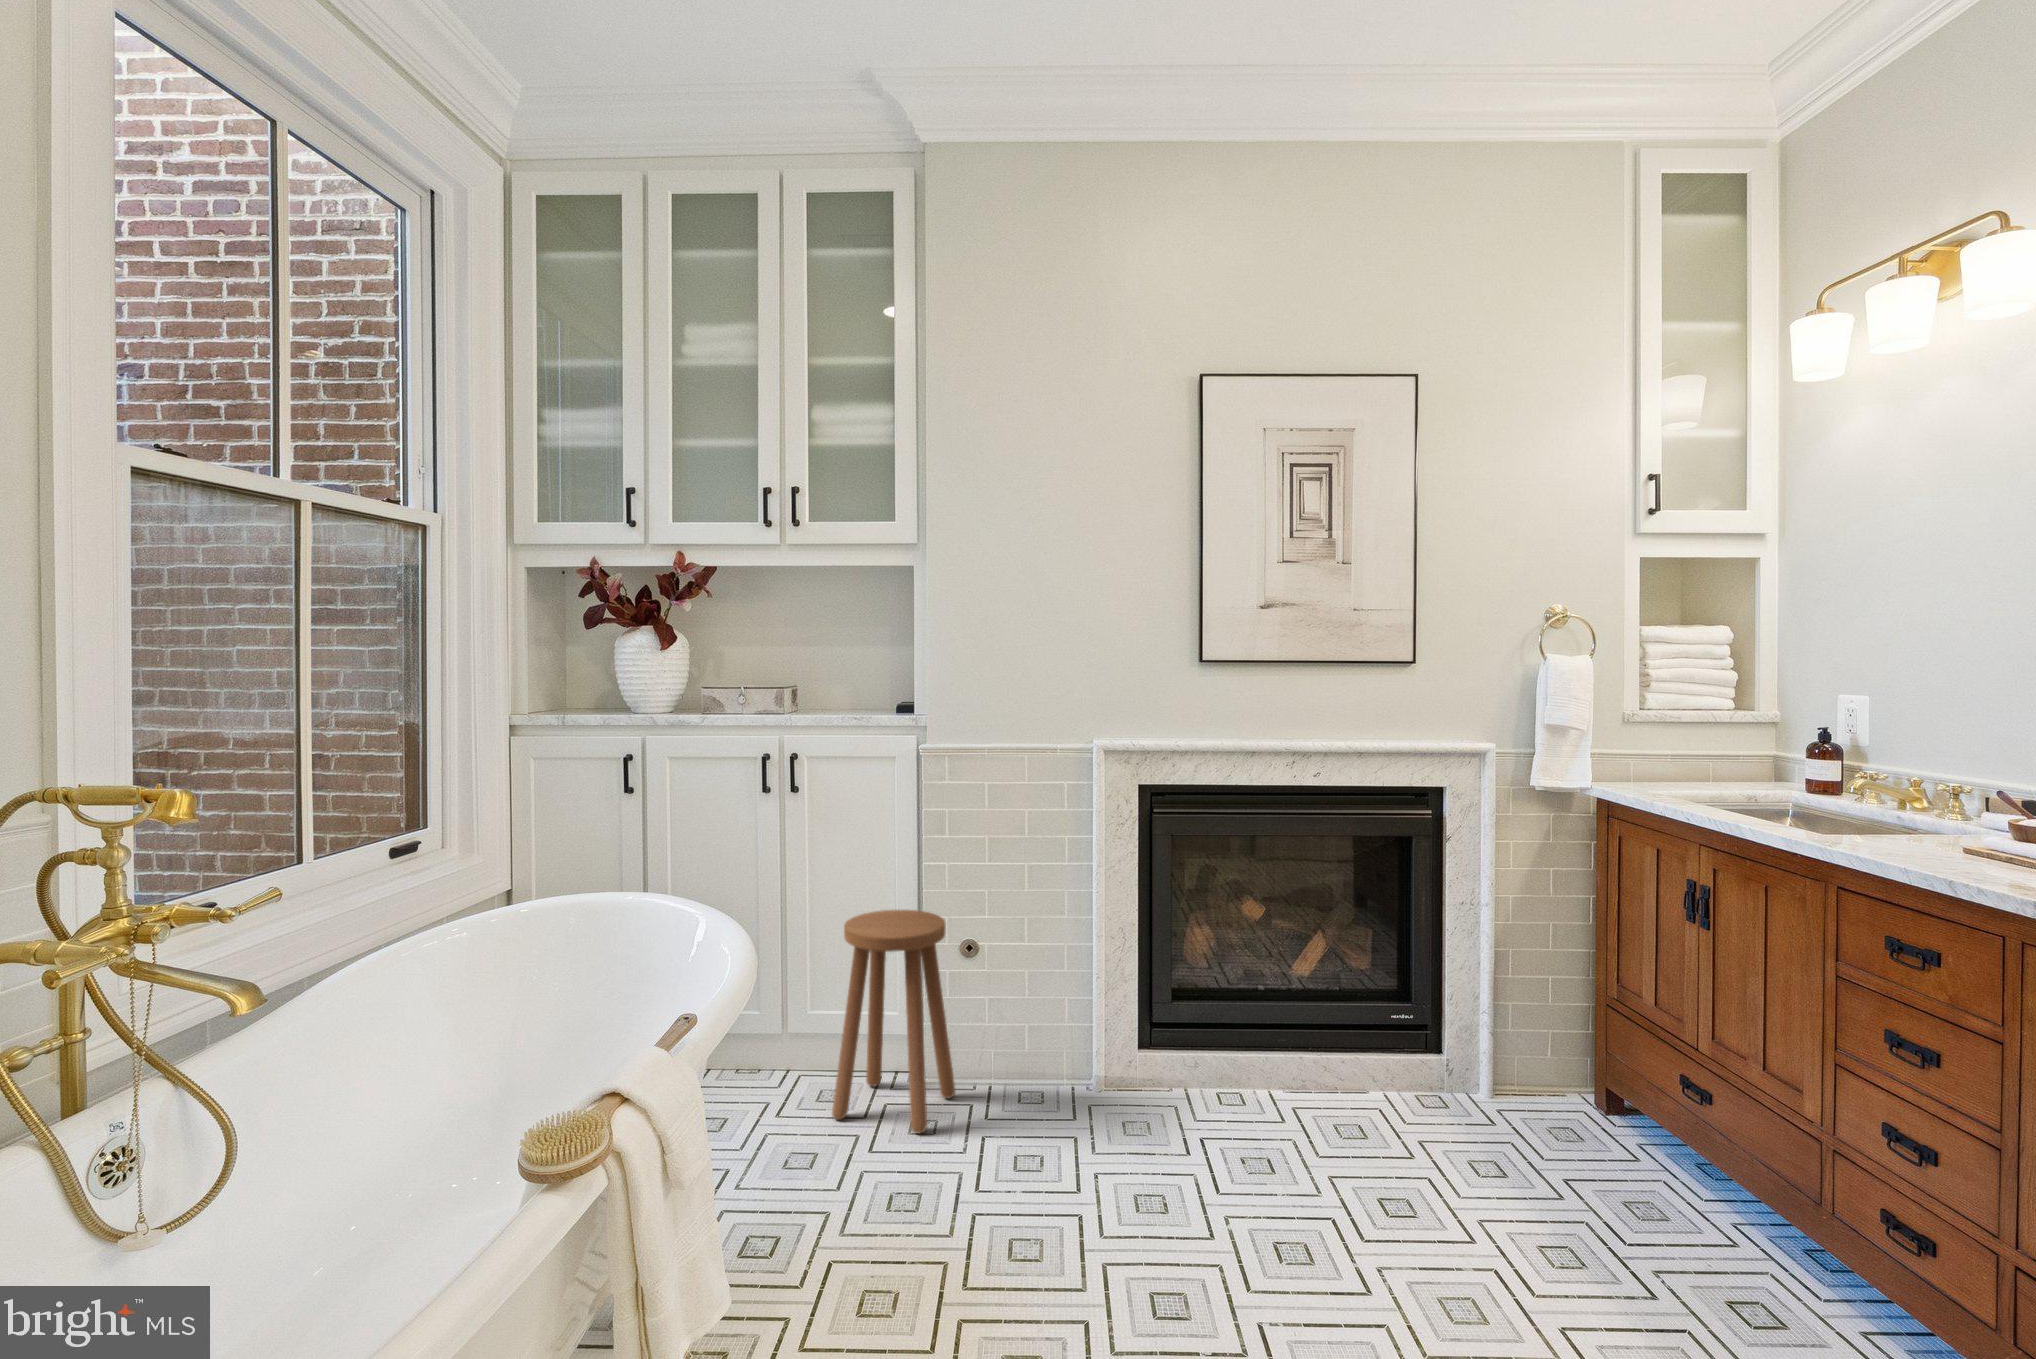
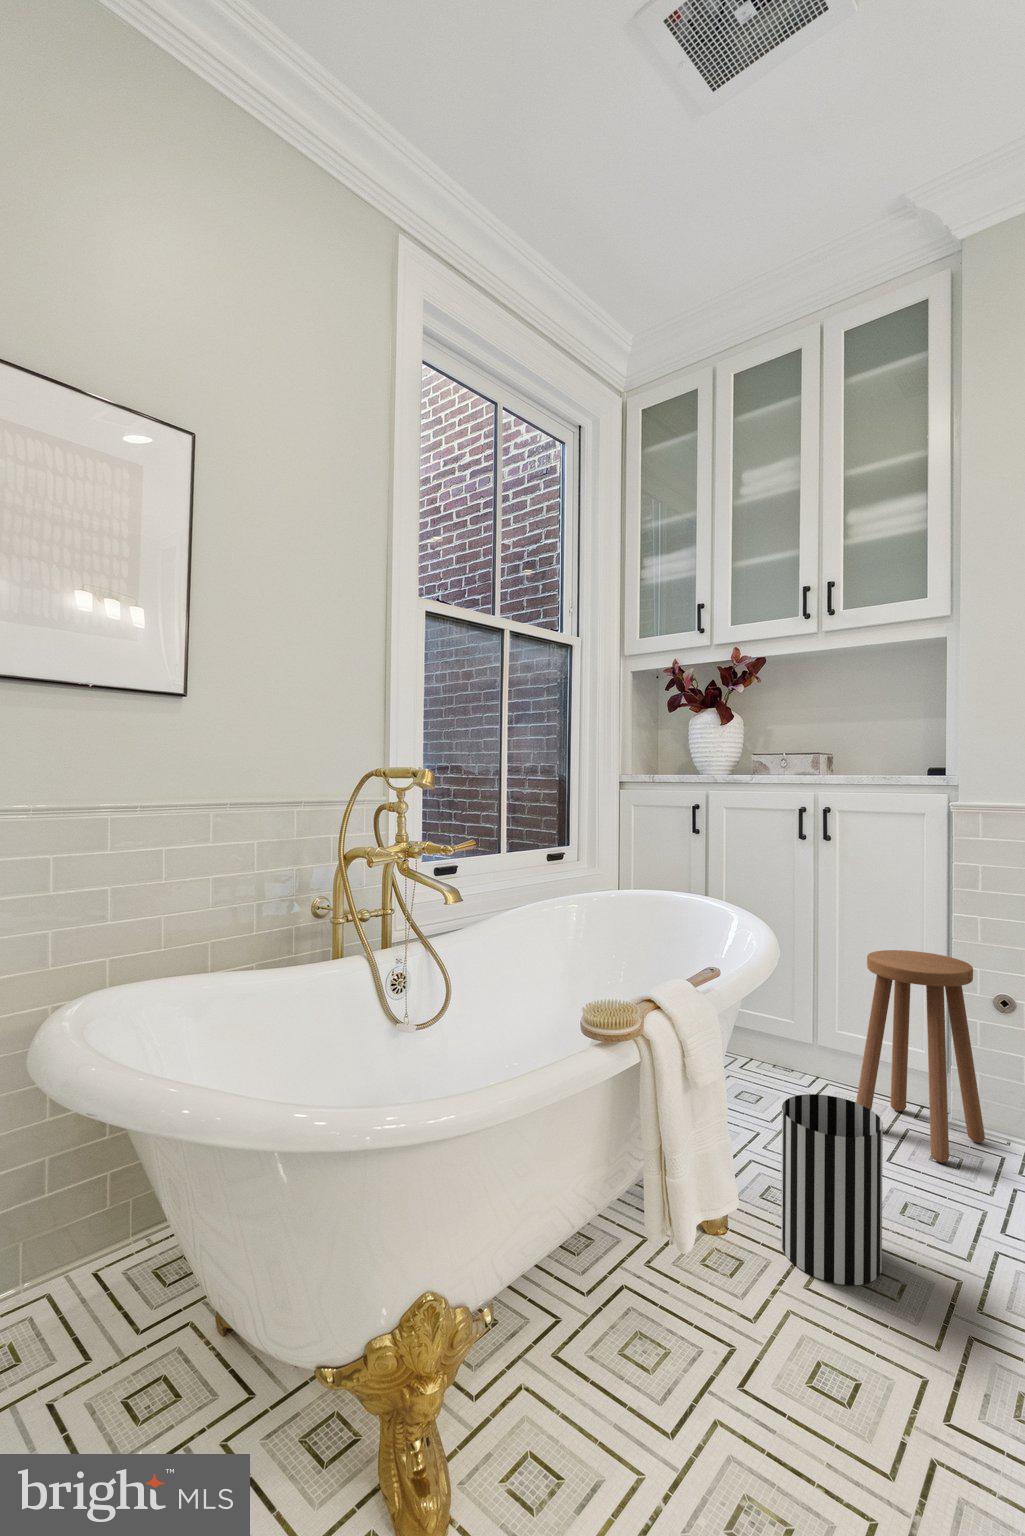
wastebasket: none [775,1108,881,1321] -> present [781,1094,883,1285]

